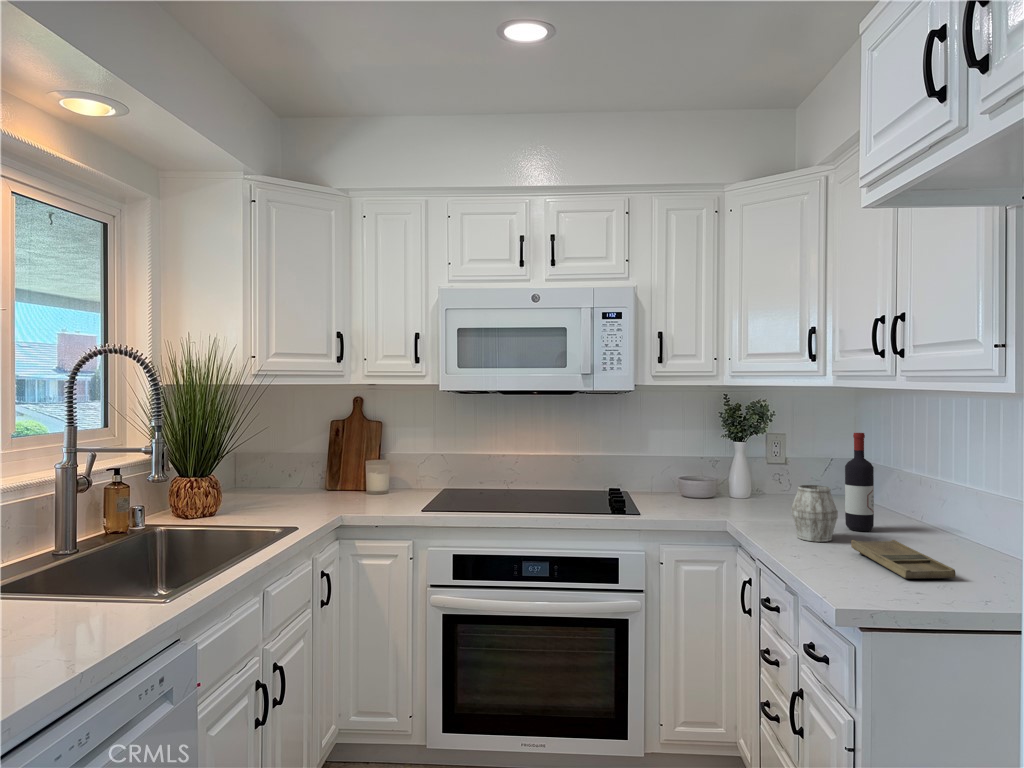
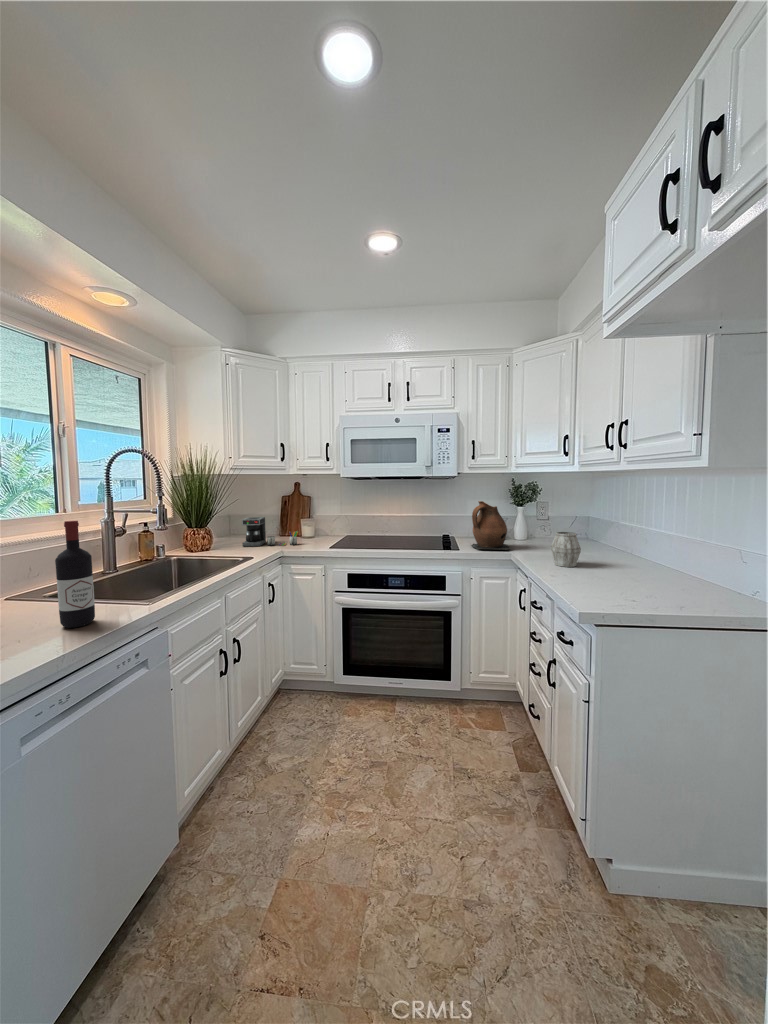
ceramic pitcher: none [657,432,726,515] -> present [471,501,511,550]
wine bottle: present [845,433,874,531] -> present [55,521,95,628]
coffee maker: none [268,457,366,508] -> present [242,517,299,546]
tray: present [851,540,955,579] -> none [589,566,660,591]

